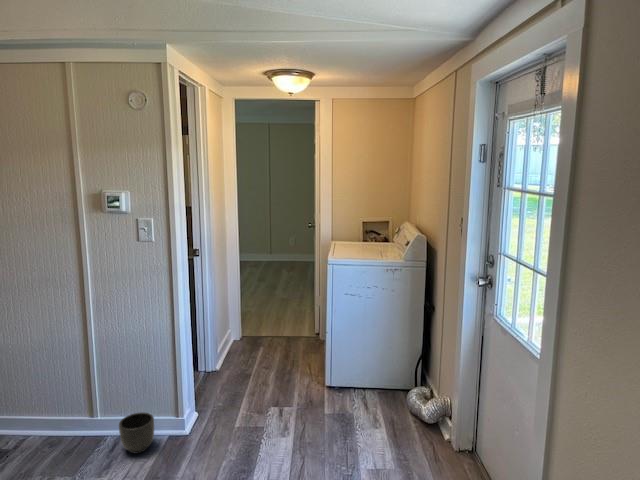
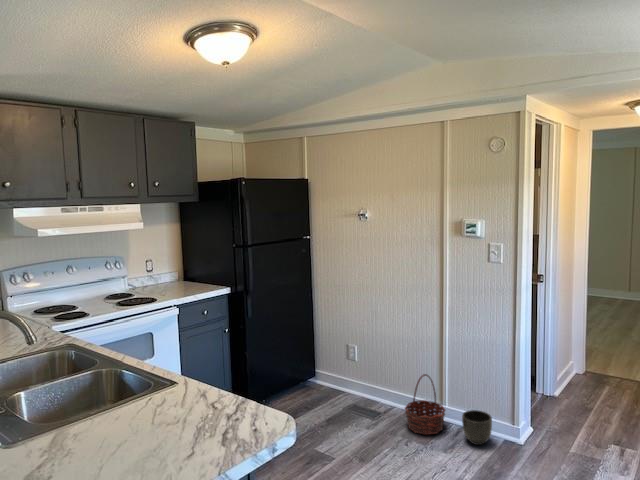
basket: none [41,387,98,463] -> present [405,374,445,435]

